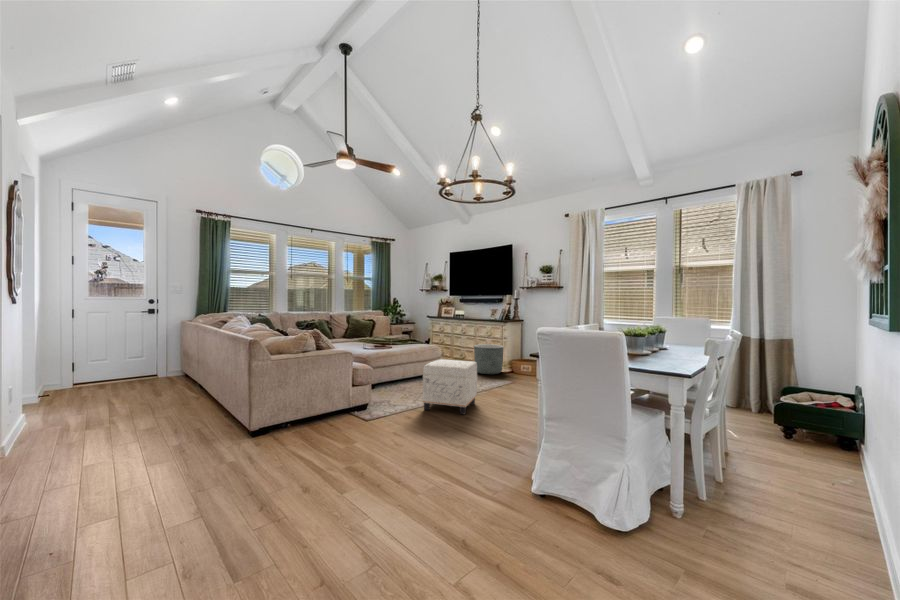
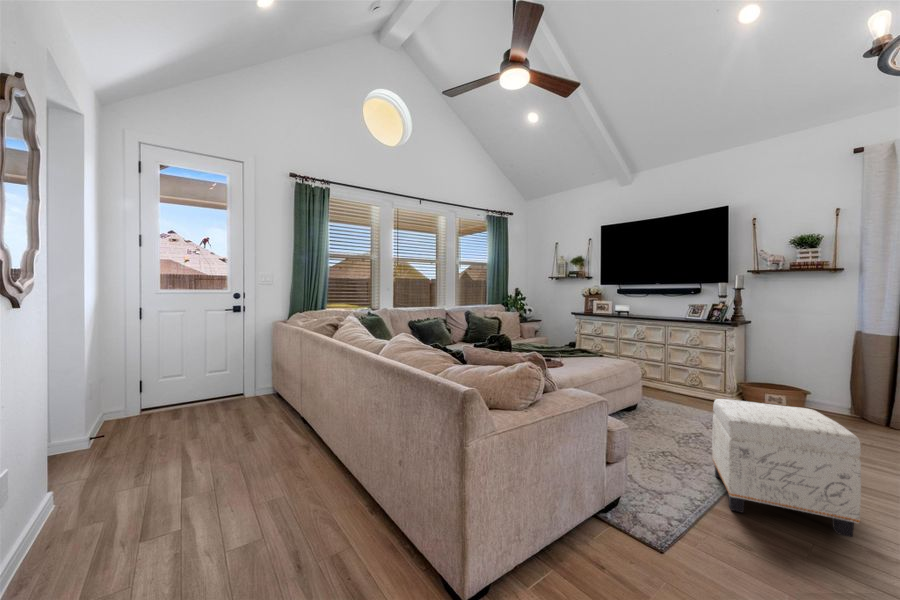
planter: present [474,344,504,374] -> none [680,357,737,407]

